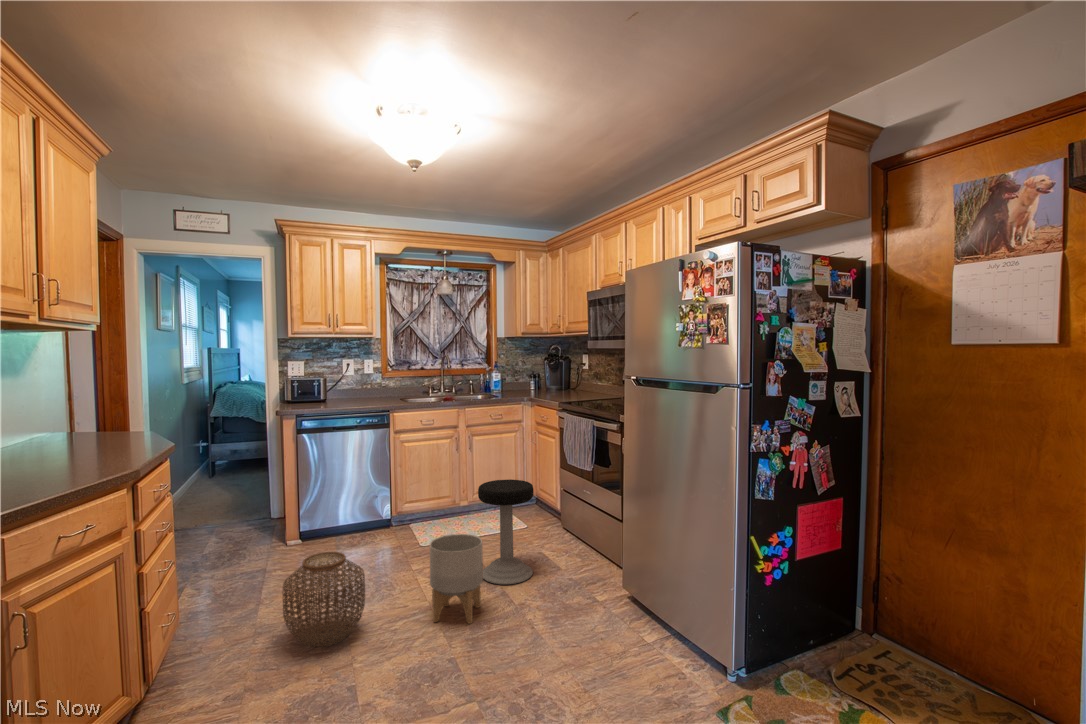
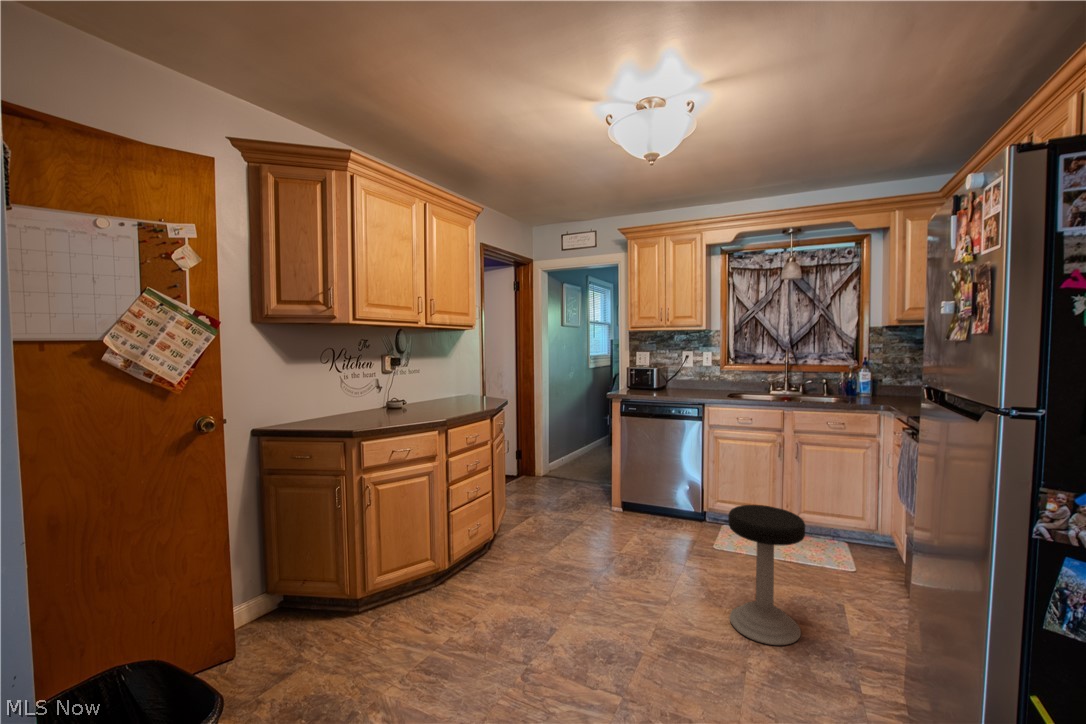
planter: present [430,534,483,624] -> none [632,550,694,662]
woven basket: present [283,552,365,647] -> none [512,526,581,613]

